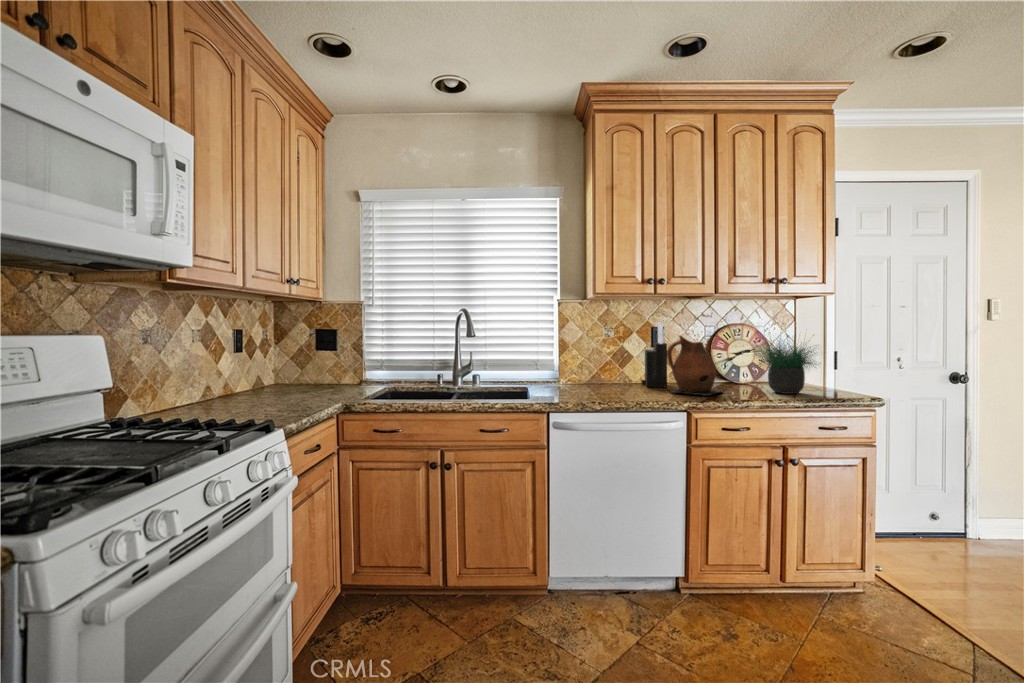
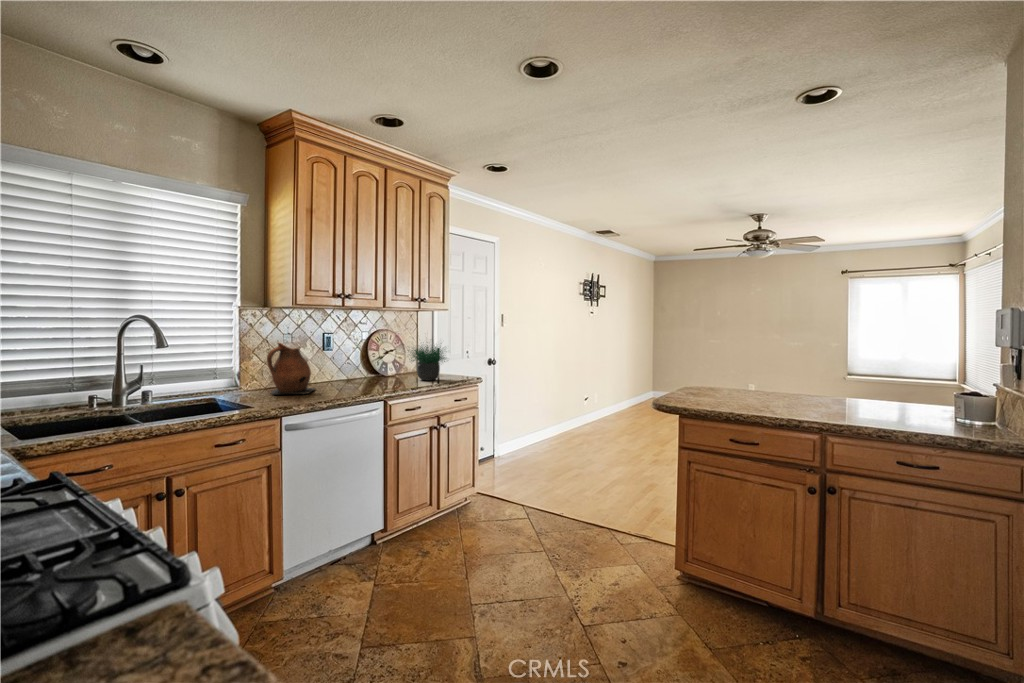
knife block: present [641,322,667,387] -> none [317,328,345,386]
ceramic pitcher: present [667,335,724,396] -> present [267,342,315,394]

